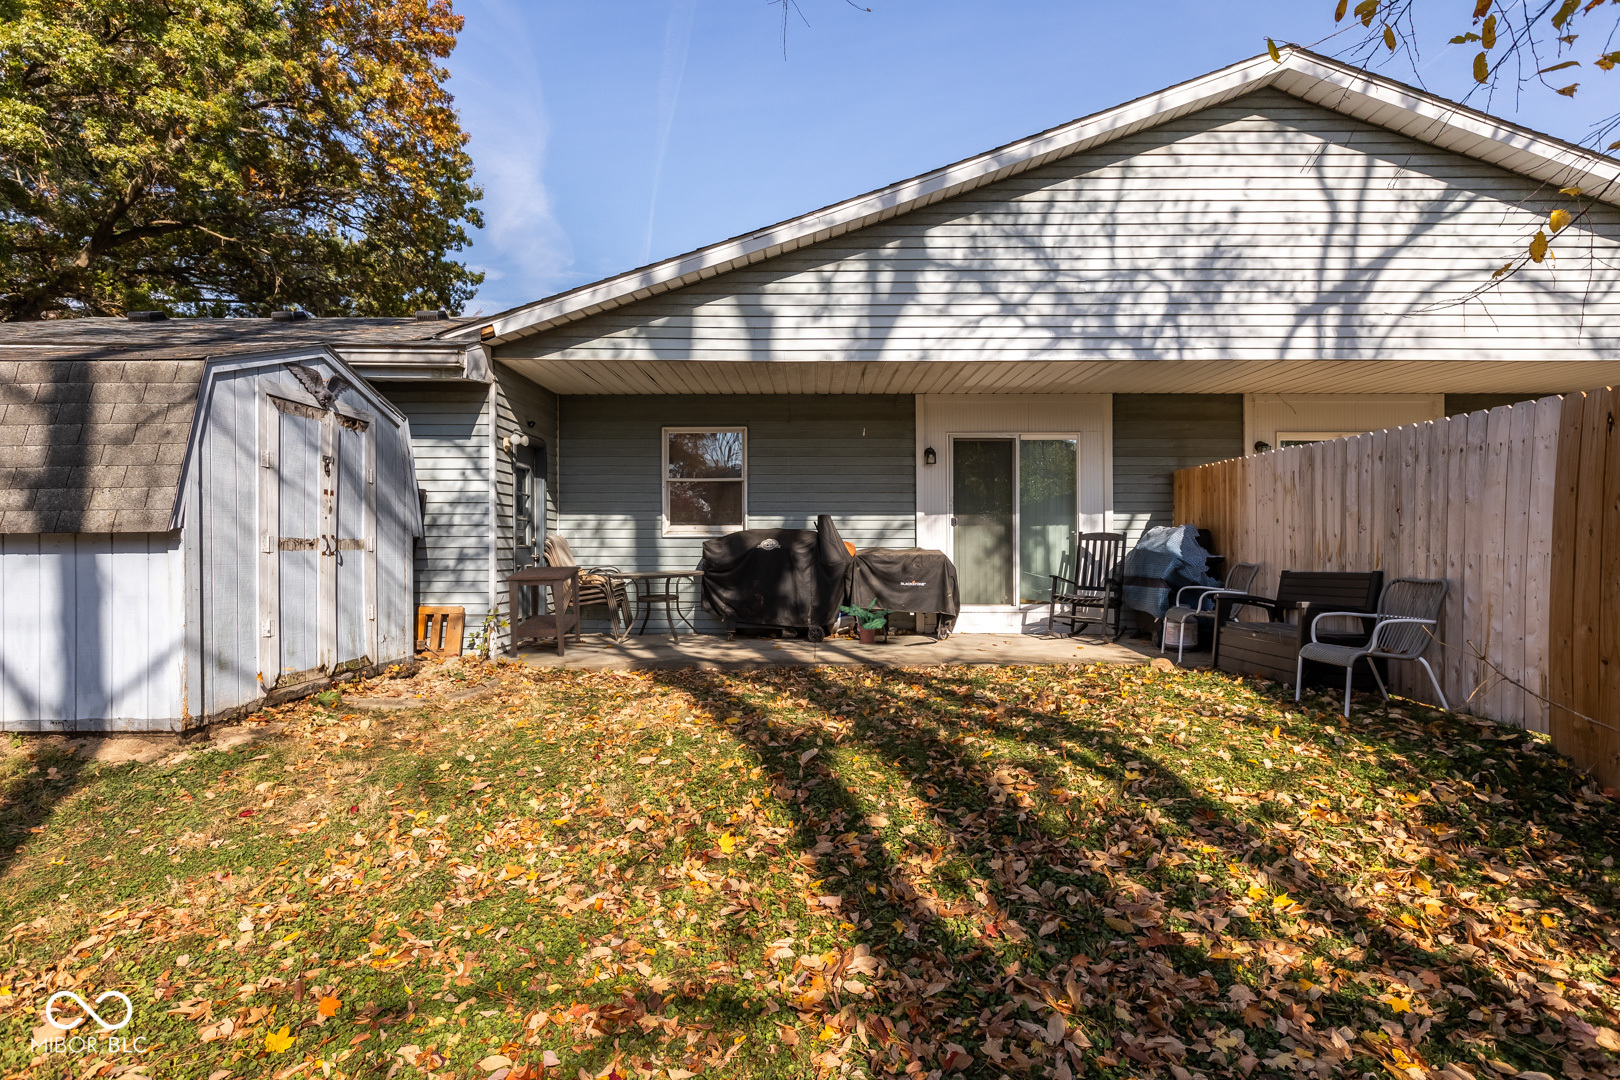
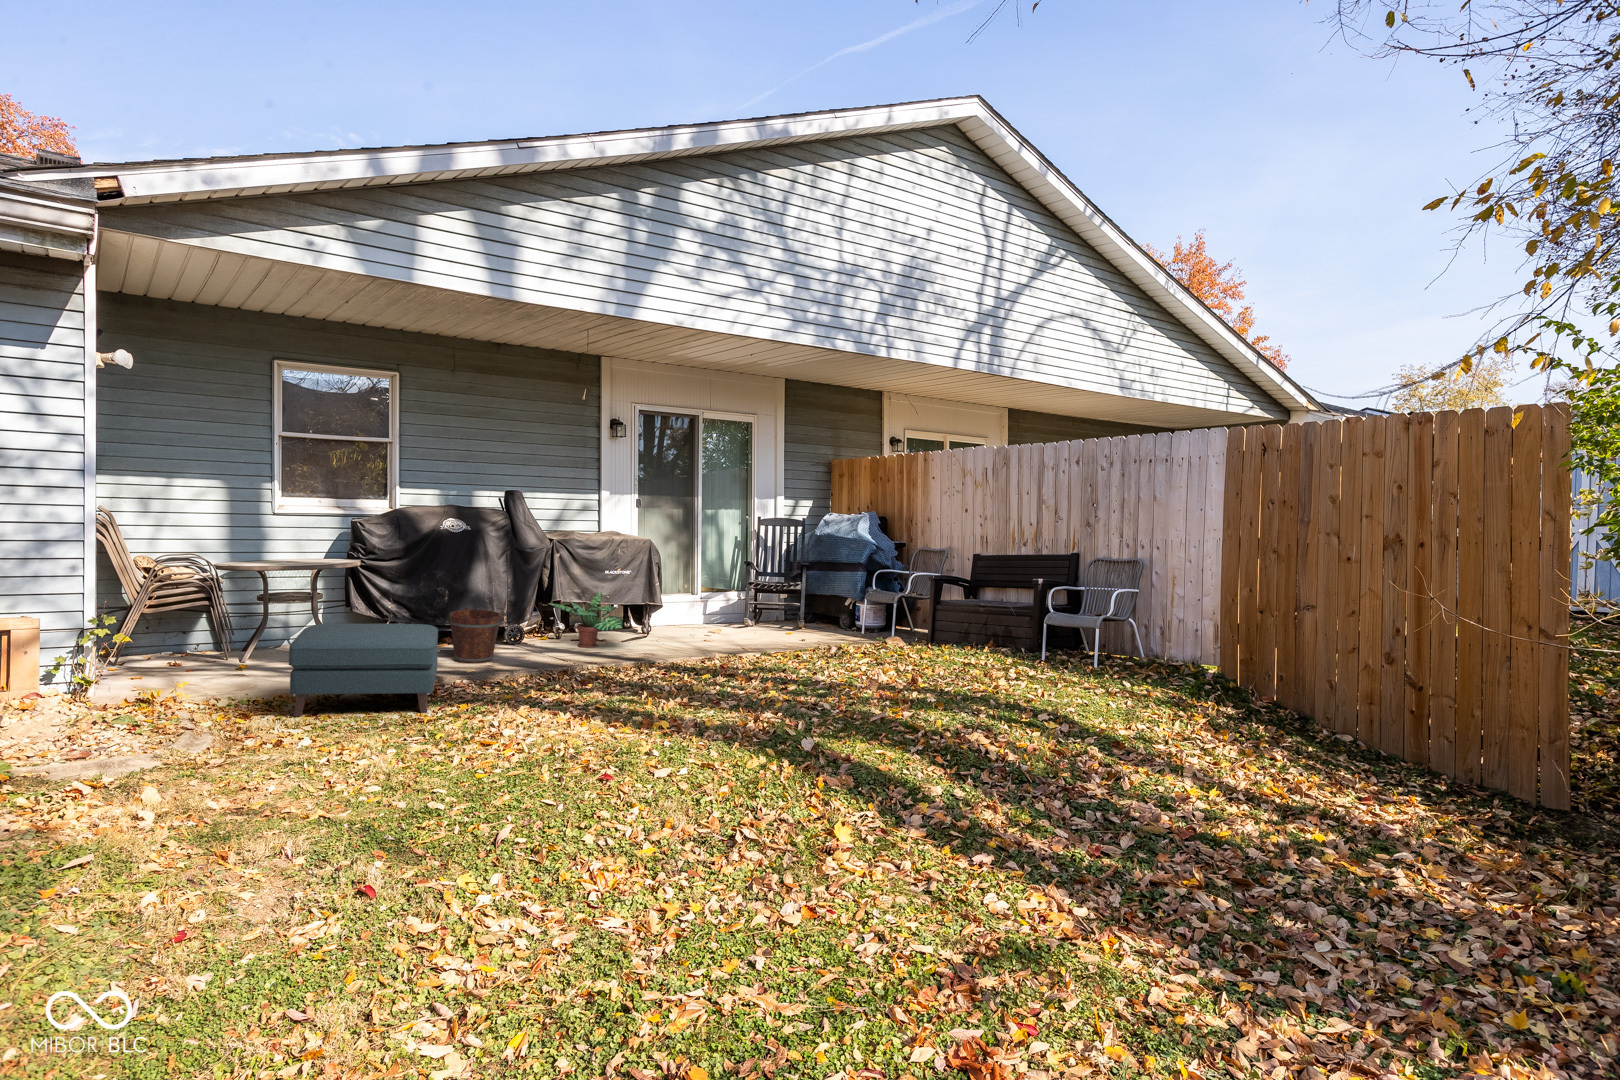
side table: present [506,566,581,658] -> none [92,559,219,710]
bucket: none [742,606,781,650] -> present [450,608,501,664]
ottoman: none [564,609,683,681] -> present [289,623,438,717]

